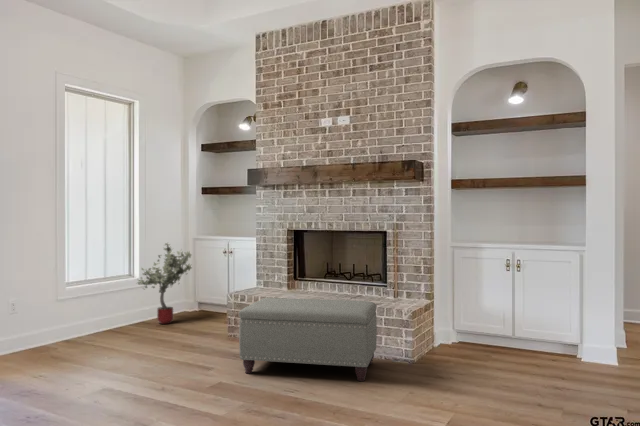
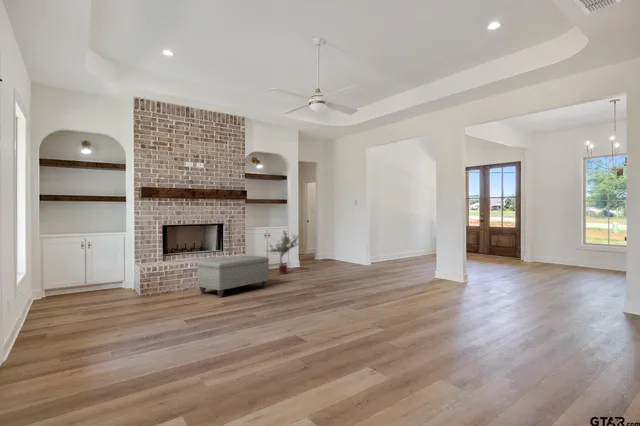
potted tree: present [138,243,191,324] -> present [268,231,298,274]

